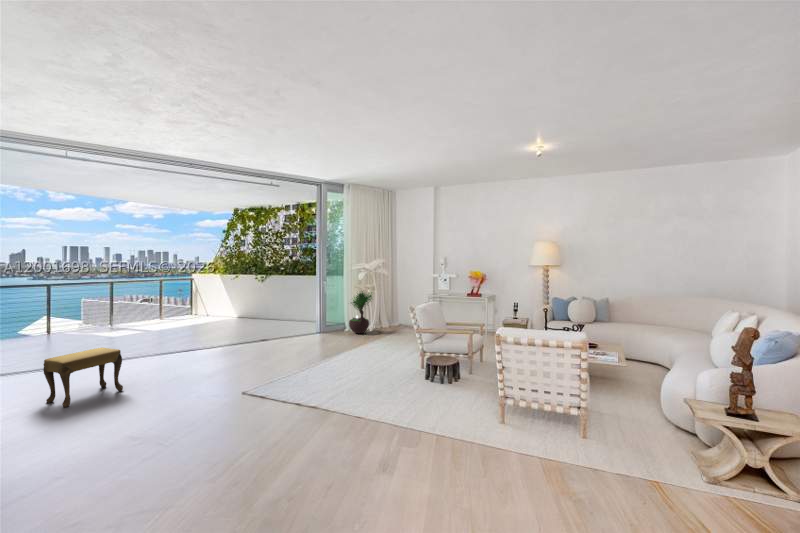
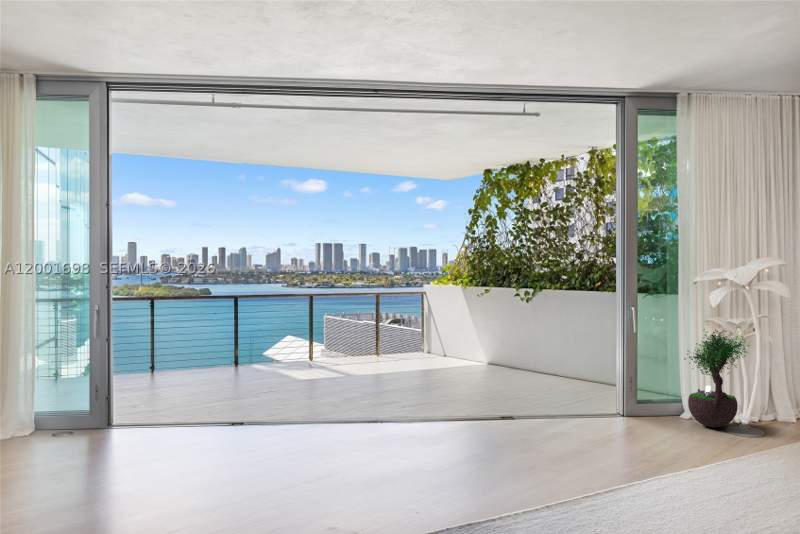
footstool: present [43,348,123,407] -> none [145,412,245,505]

